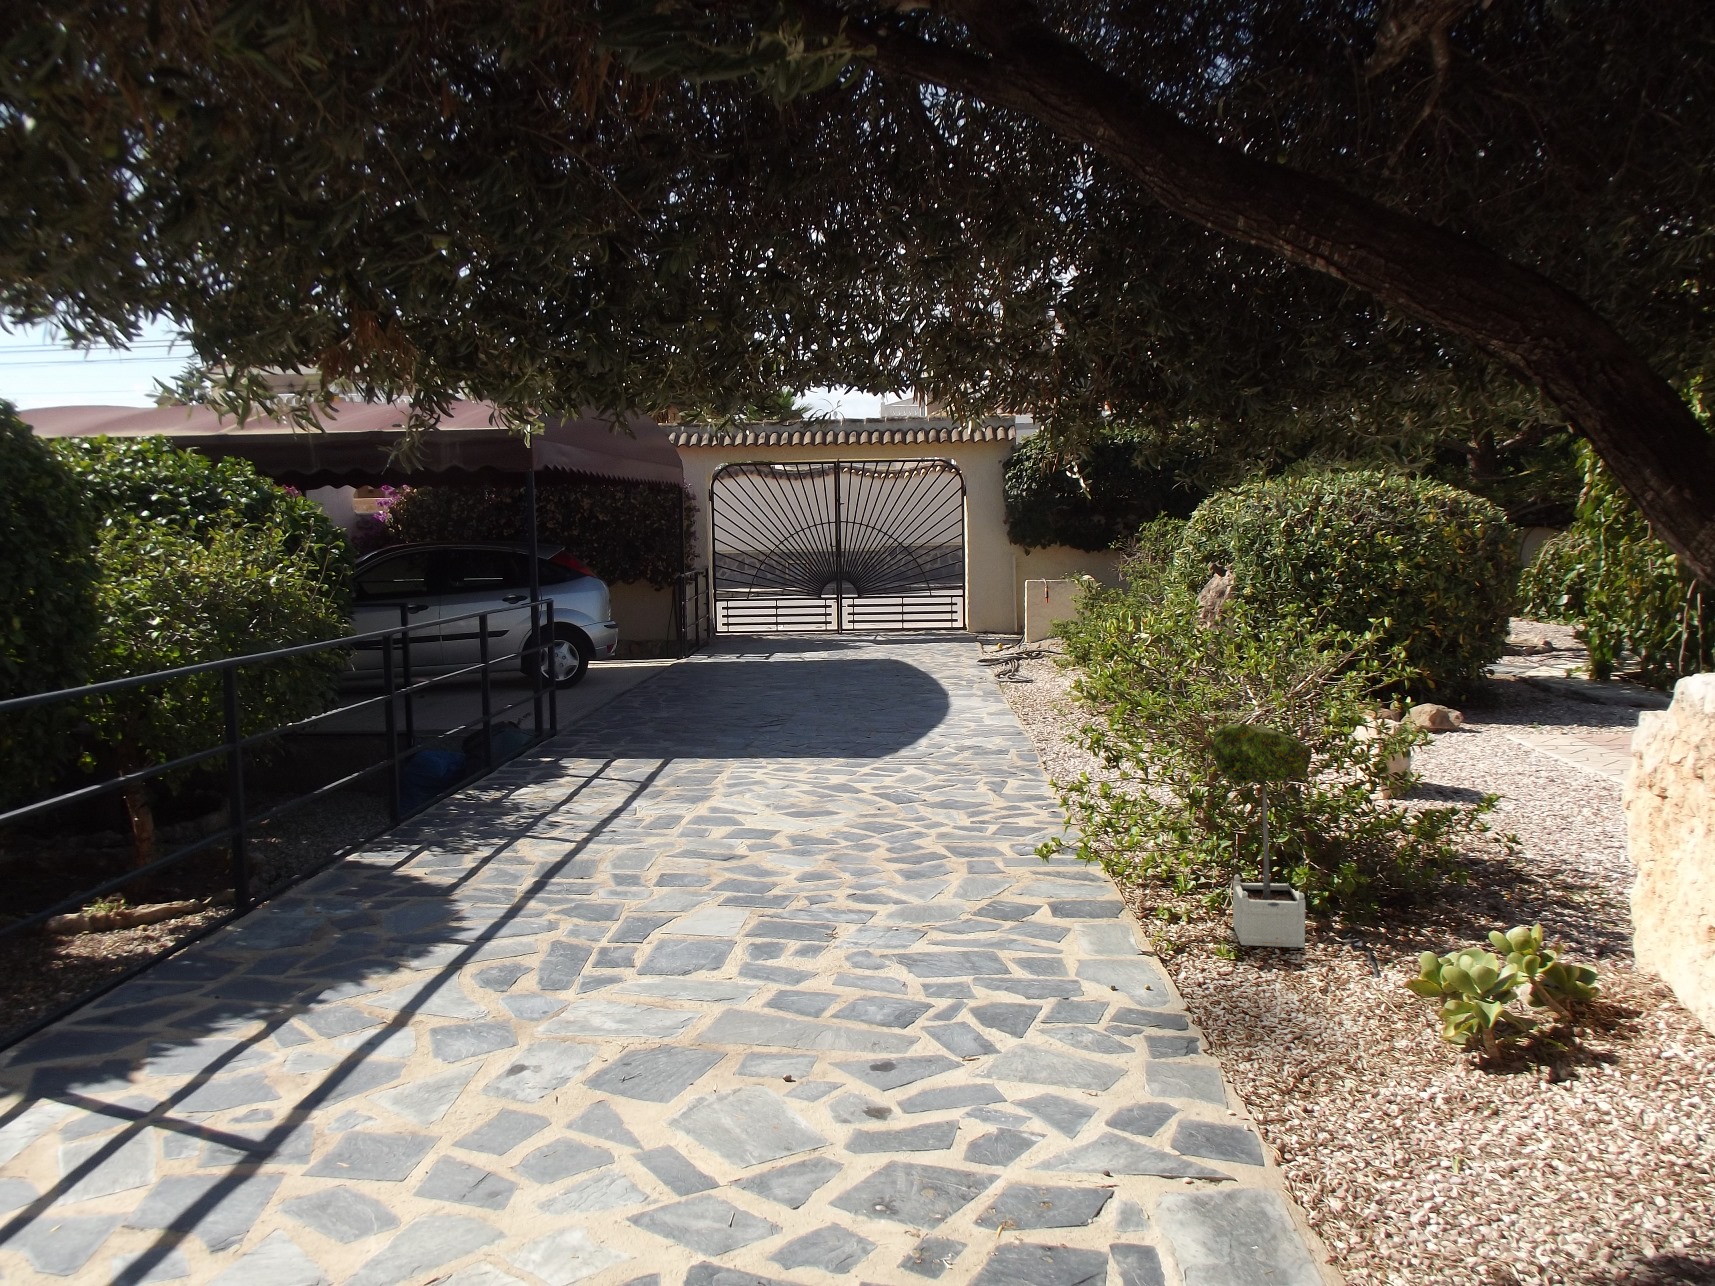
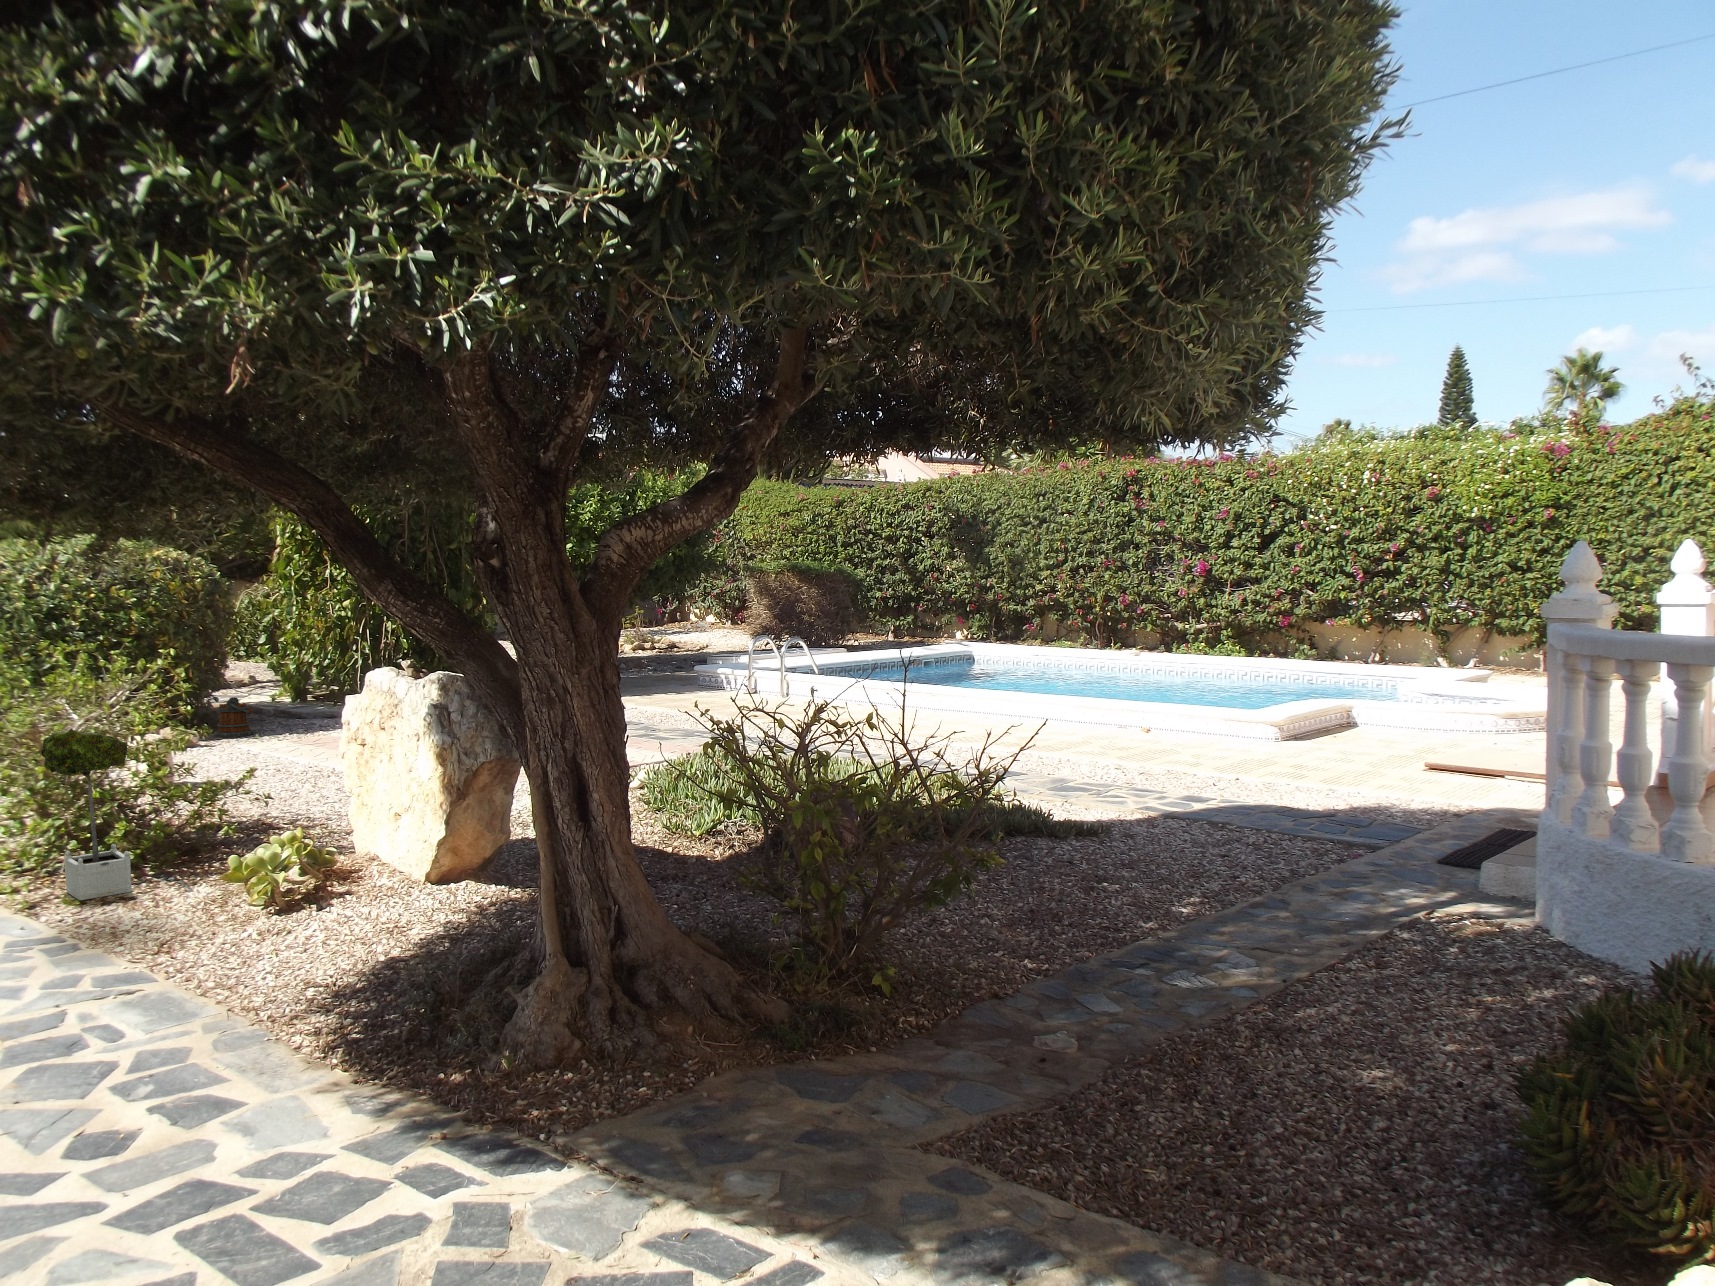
bucket: none [1484,671,1533,720] -> present [214,697,253,737]

